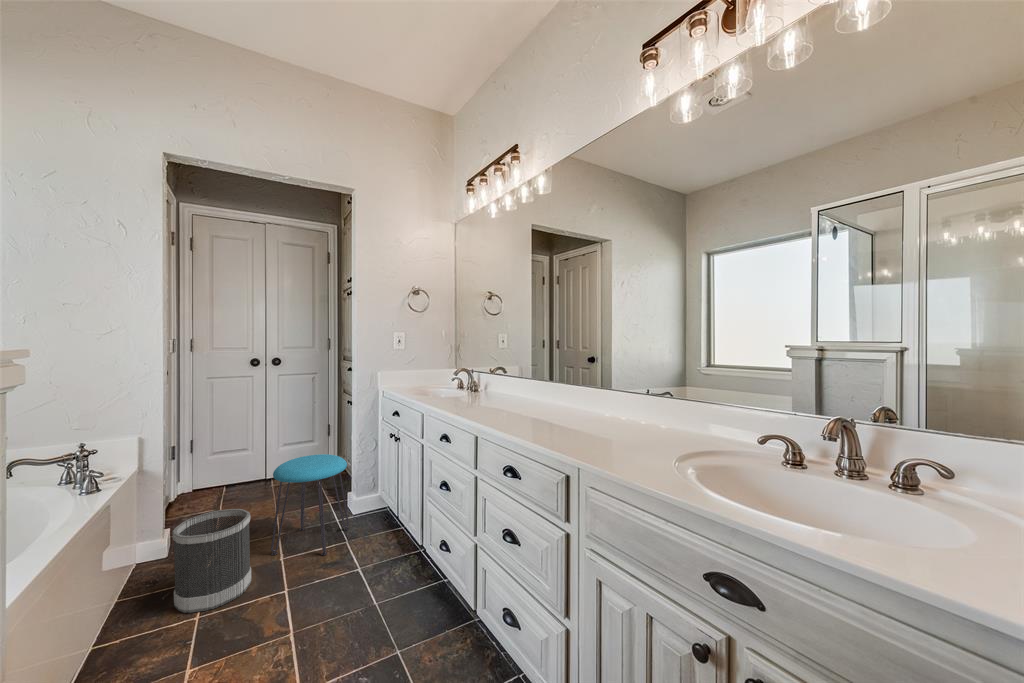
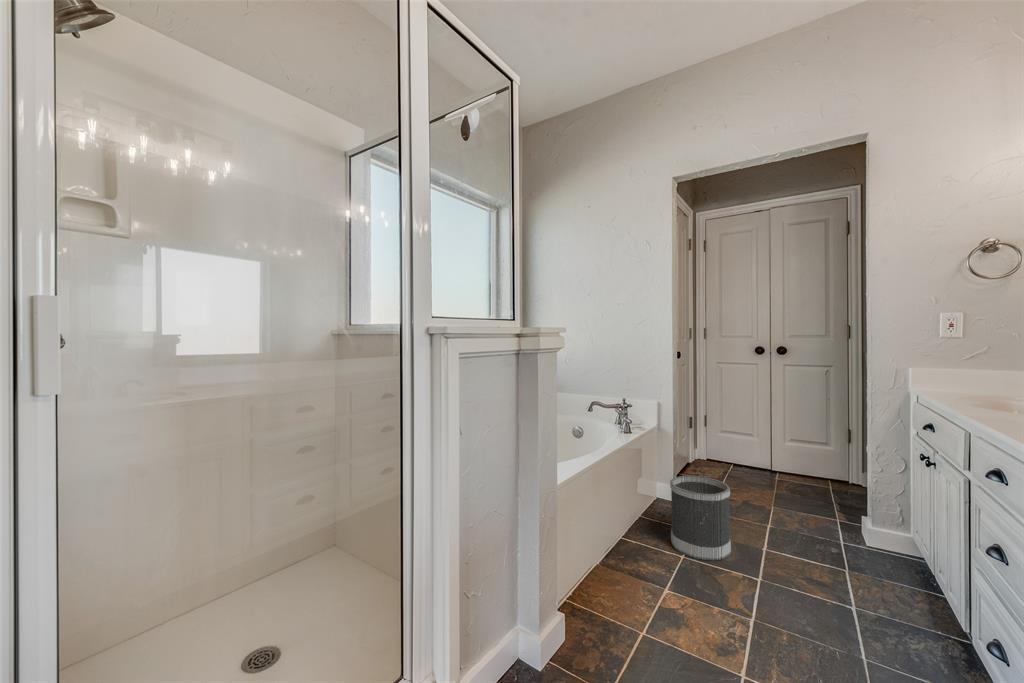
stool: present [271,454,349,555] -> none [755,452,852,569]

